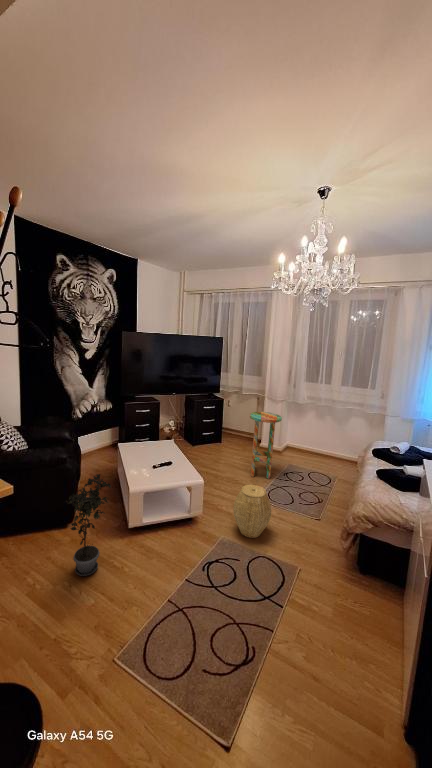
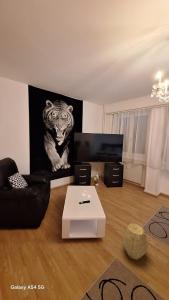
side table: present [250,412,282,479] -> none [137,175,157,215]
potted plant: present [66,474,111,576] -> none [24,209,50,264]

